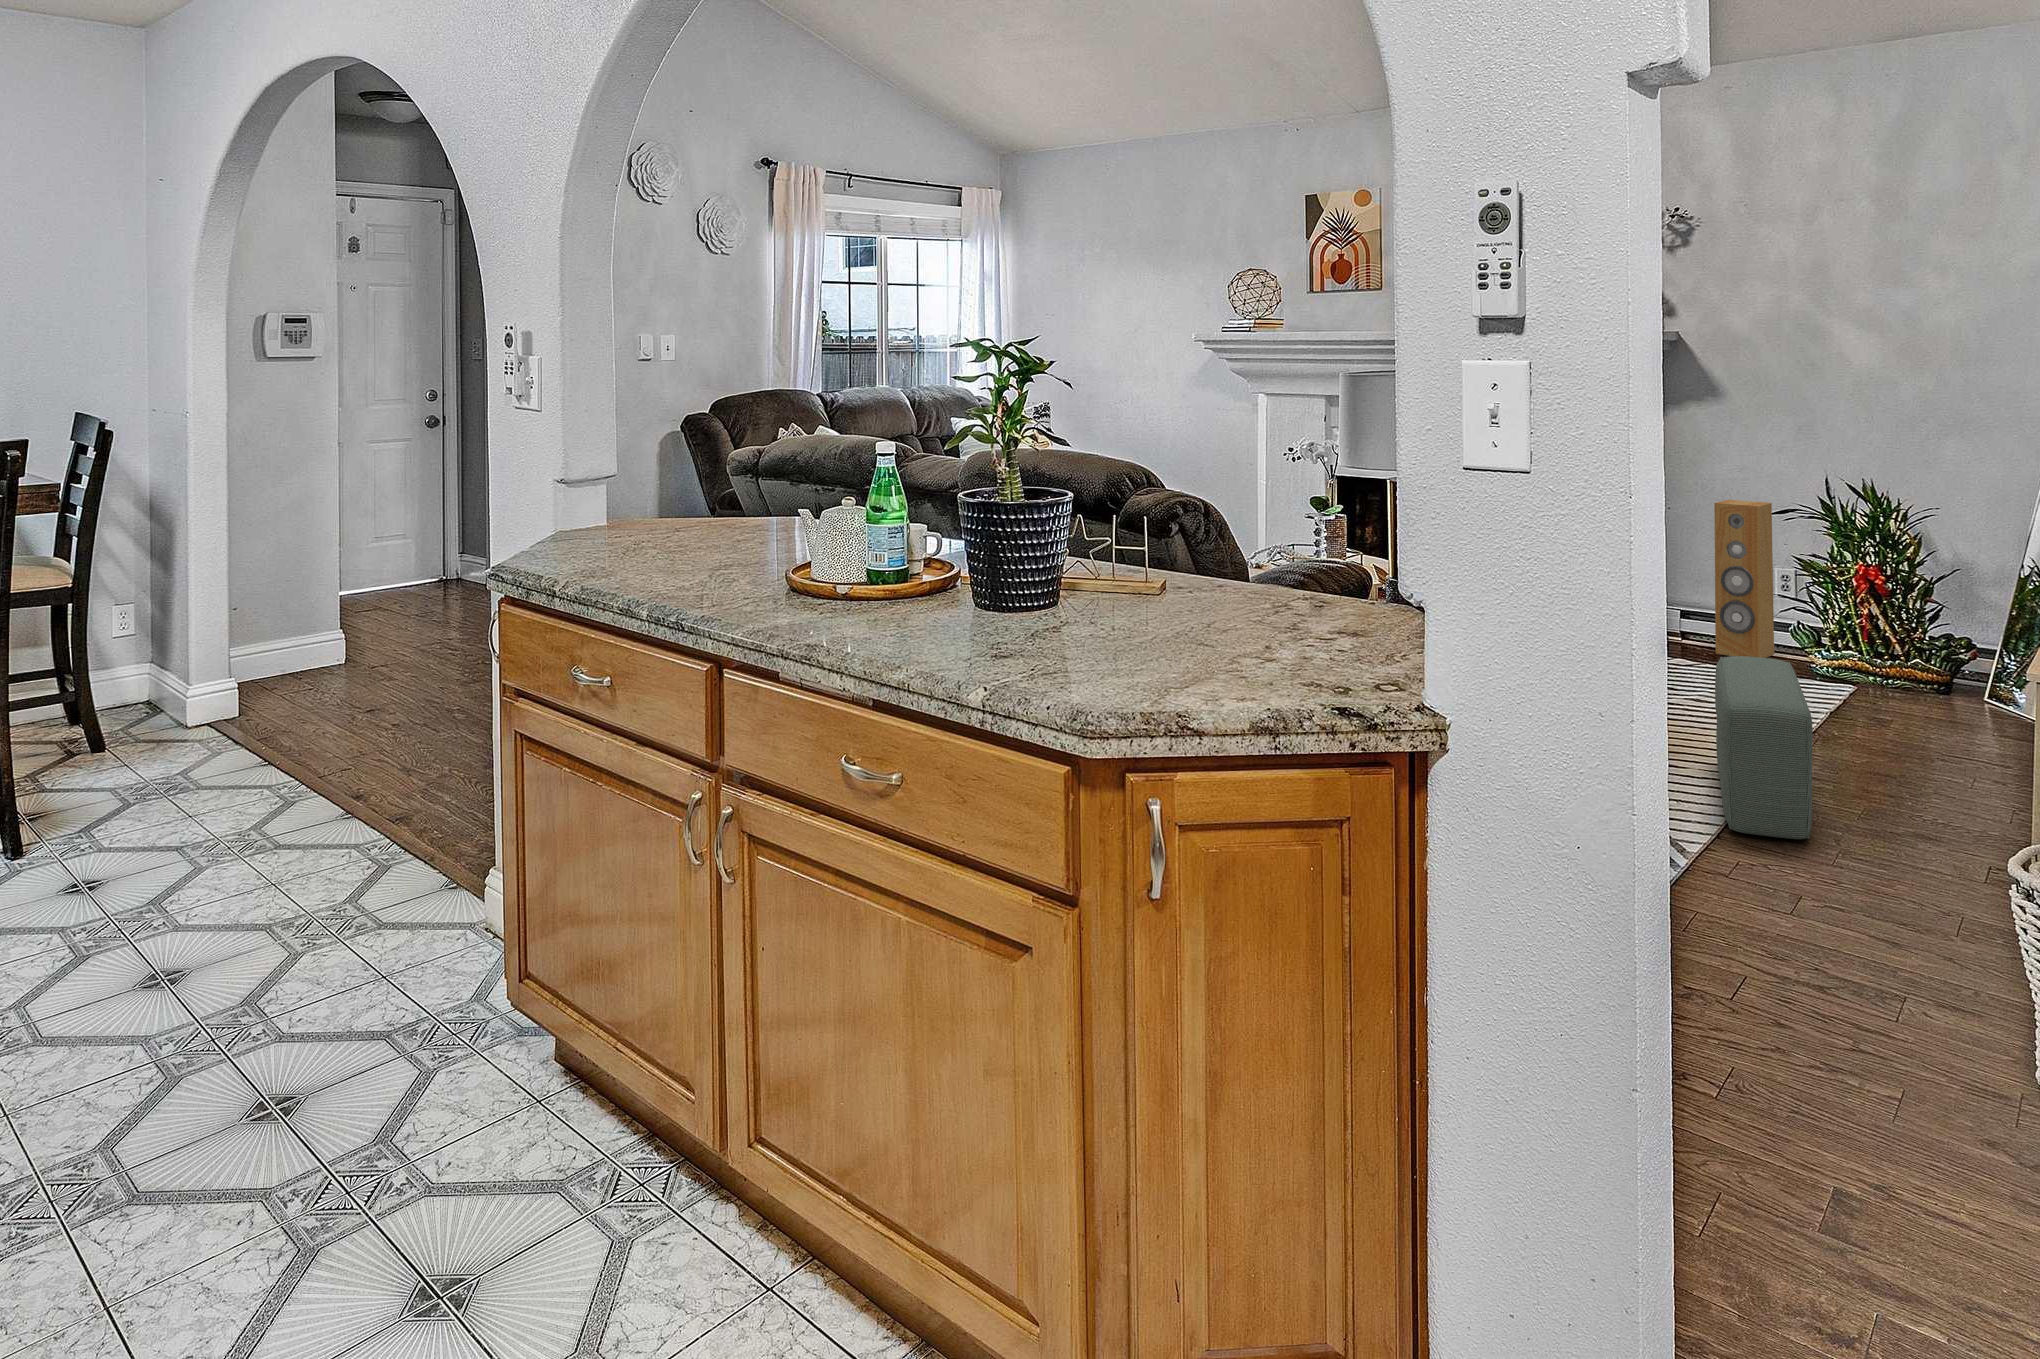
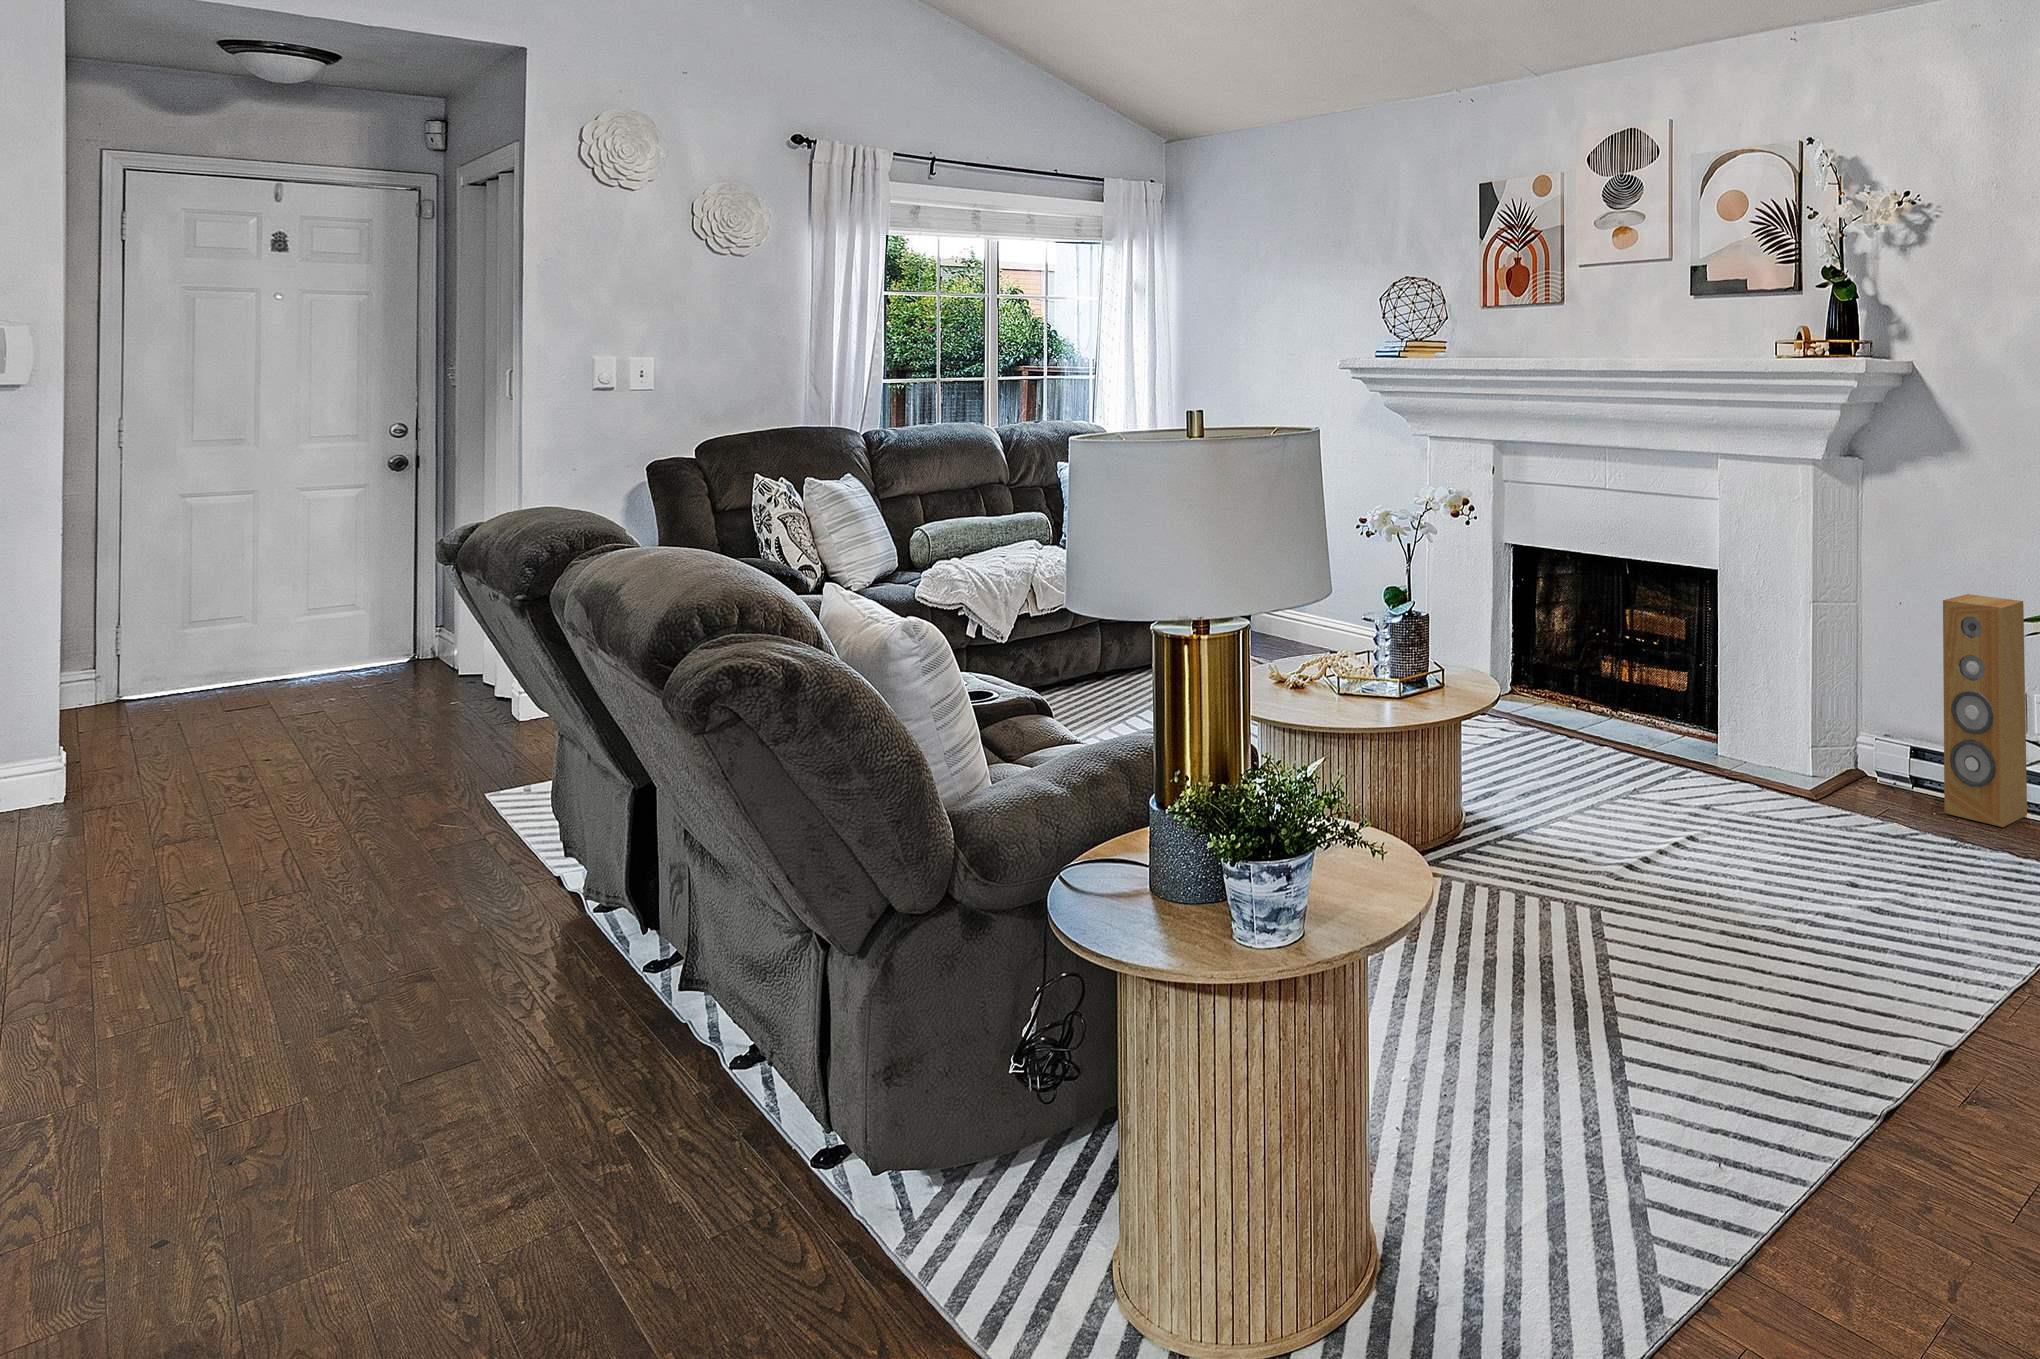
pouf: present [1715,656,1813,839] -> none [1797,886,1971,1283]

